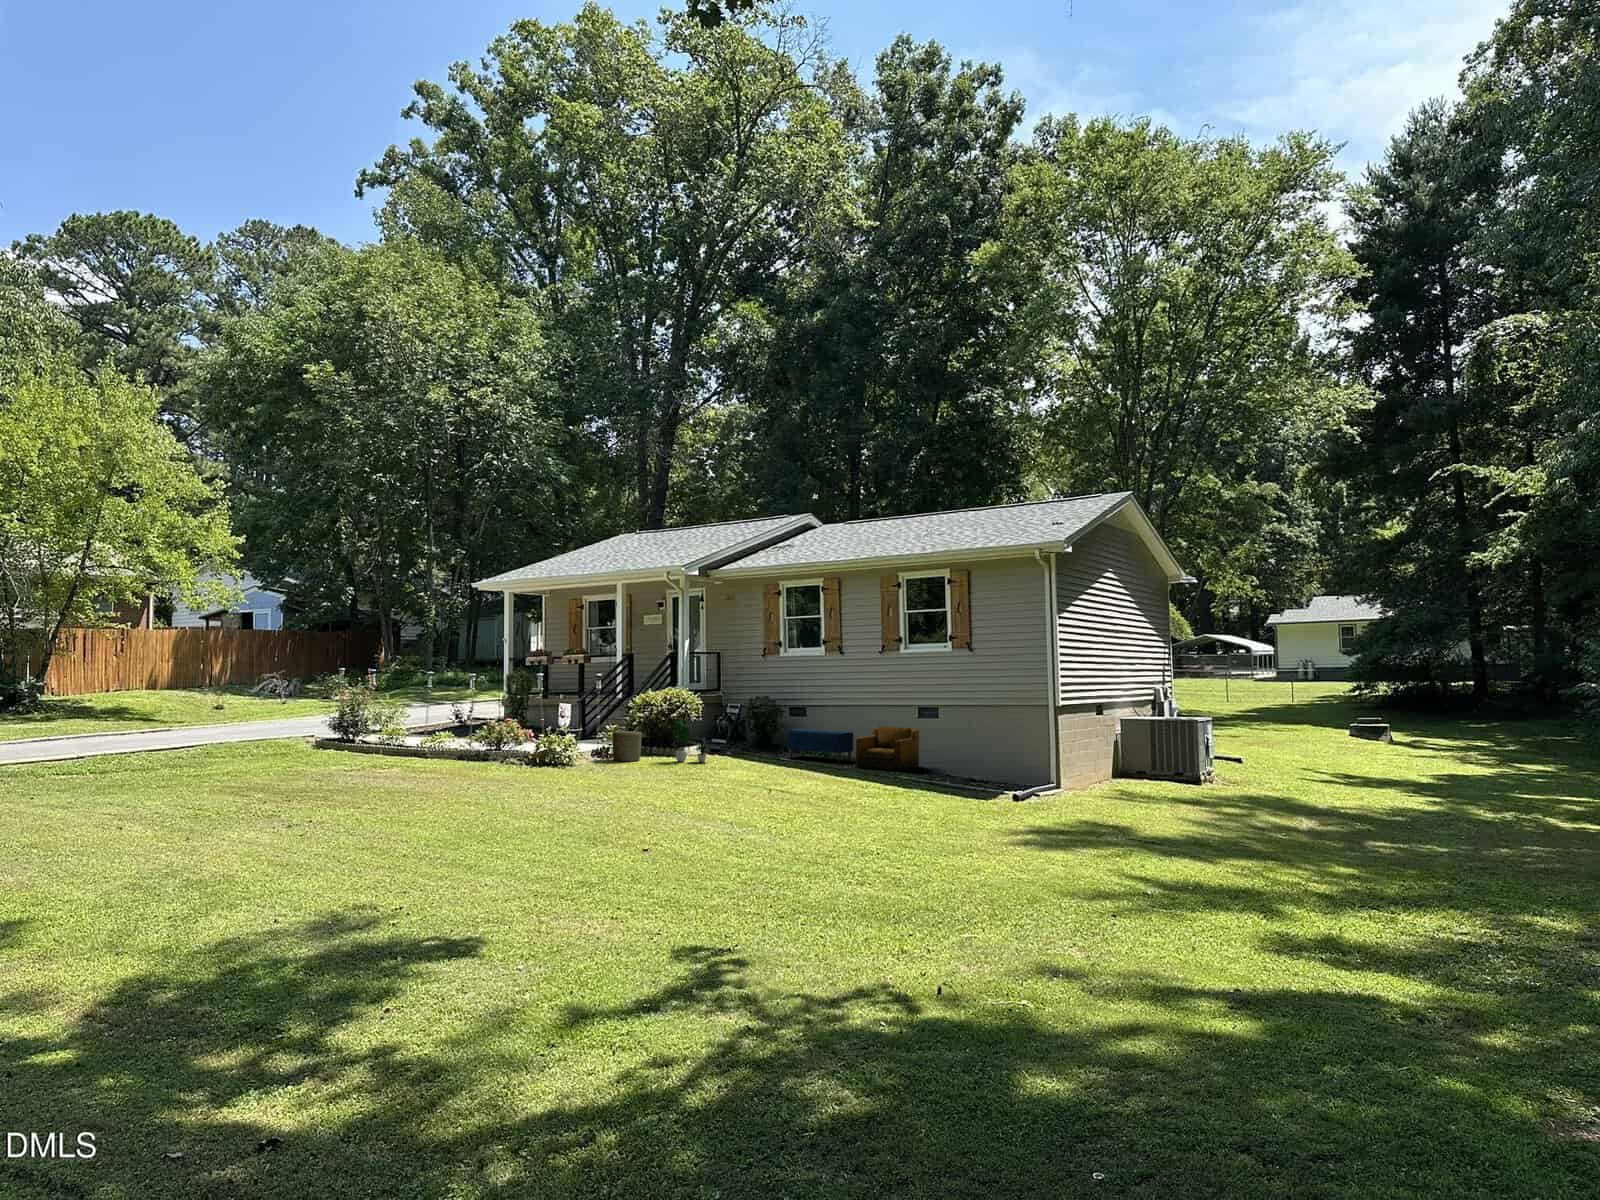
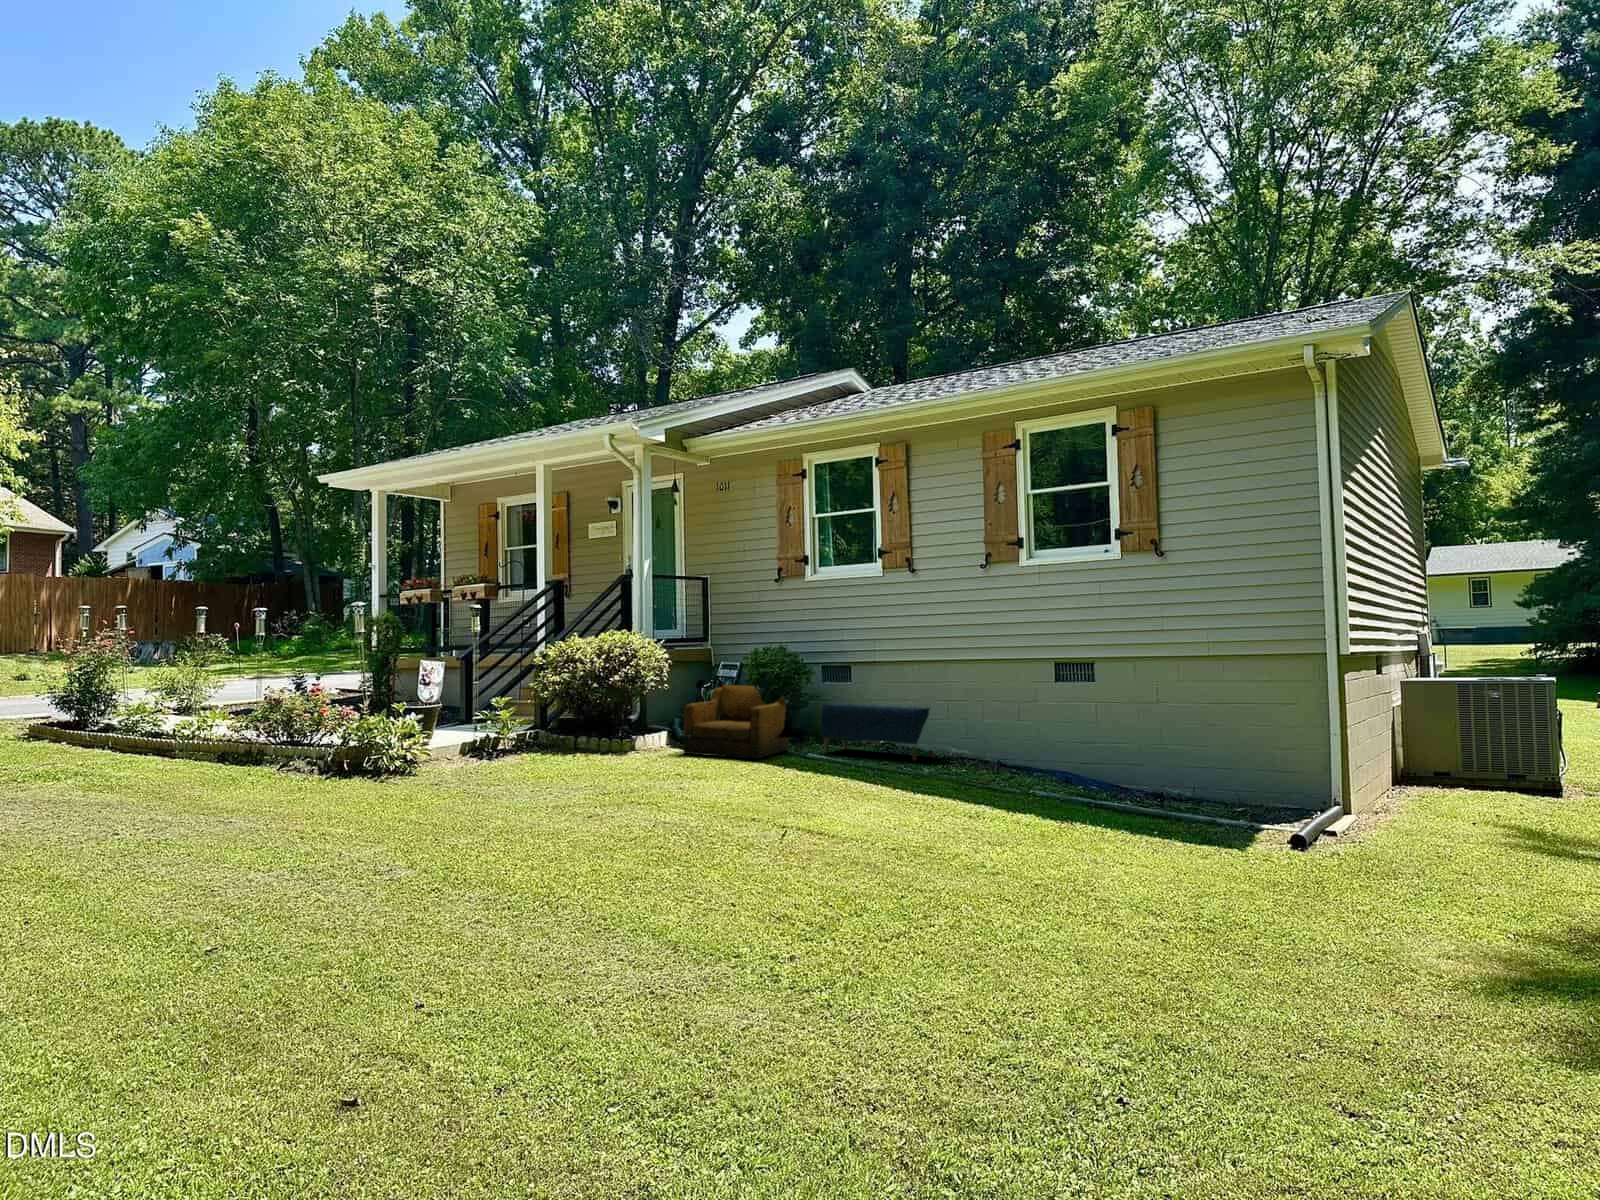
potted plant: present [674,718,710,762] -> none [612,680,686,763]
armchair: present [856,726,919,770] -> present [683,685,789,759]
woven basket: present [612,731,642,762] -> none [501,707,557,763]

